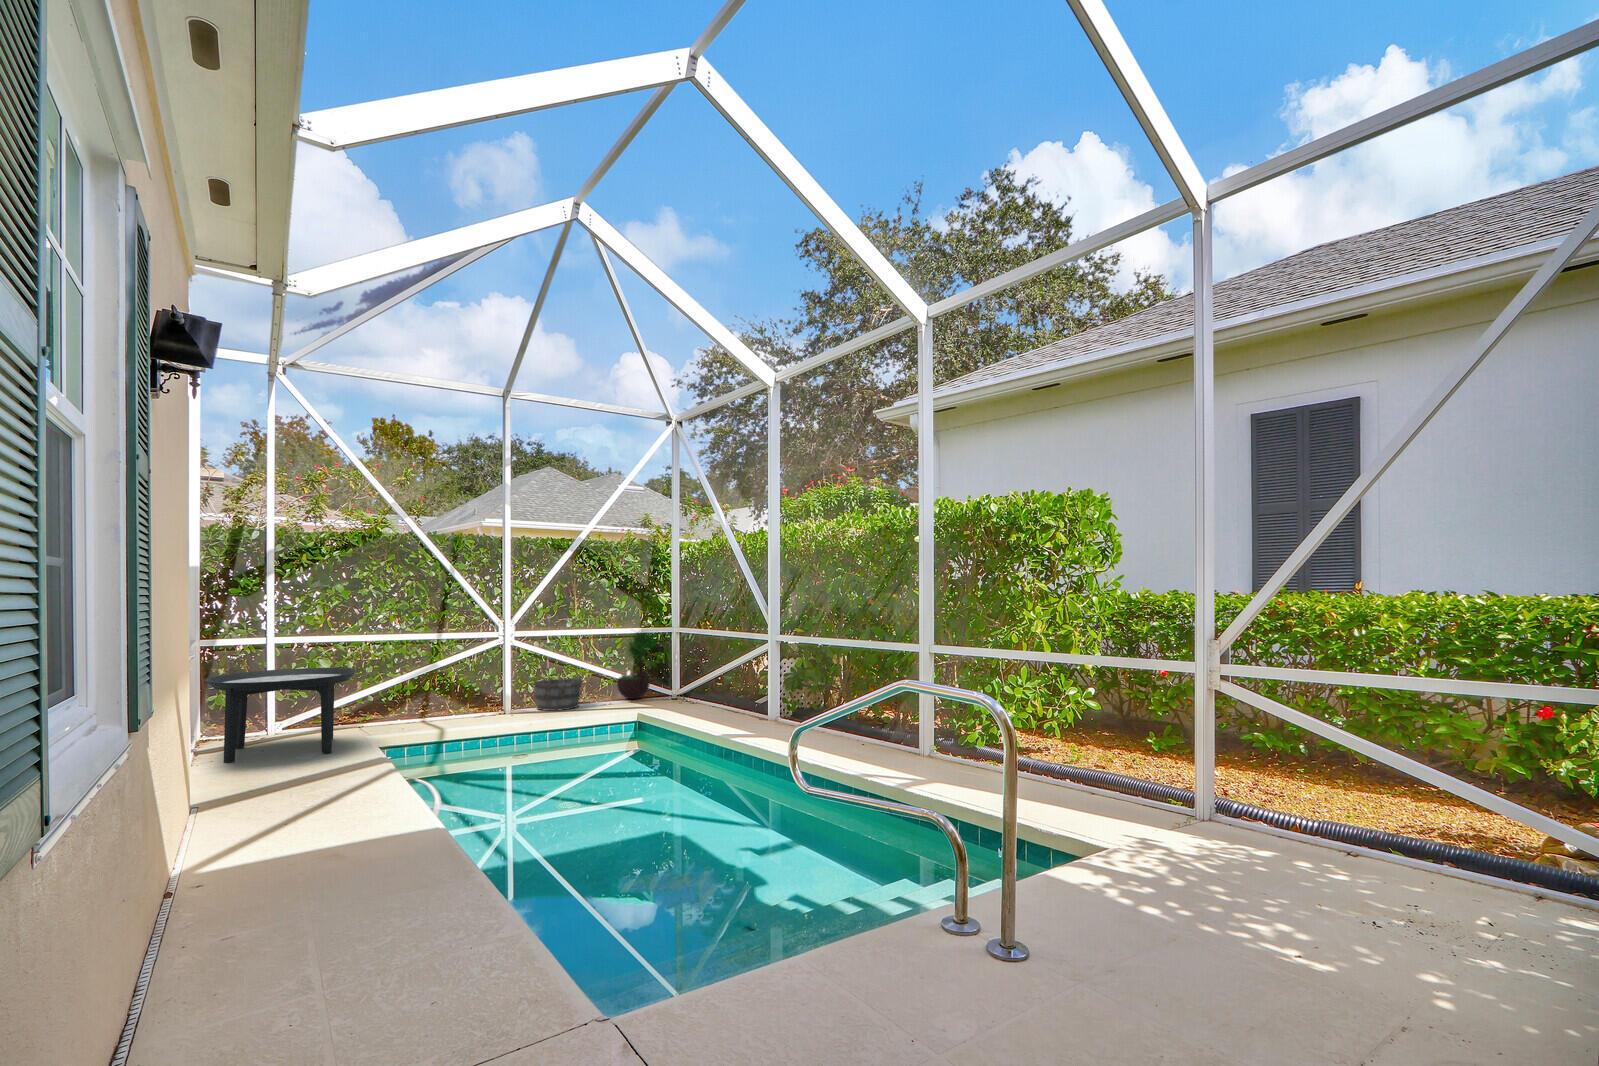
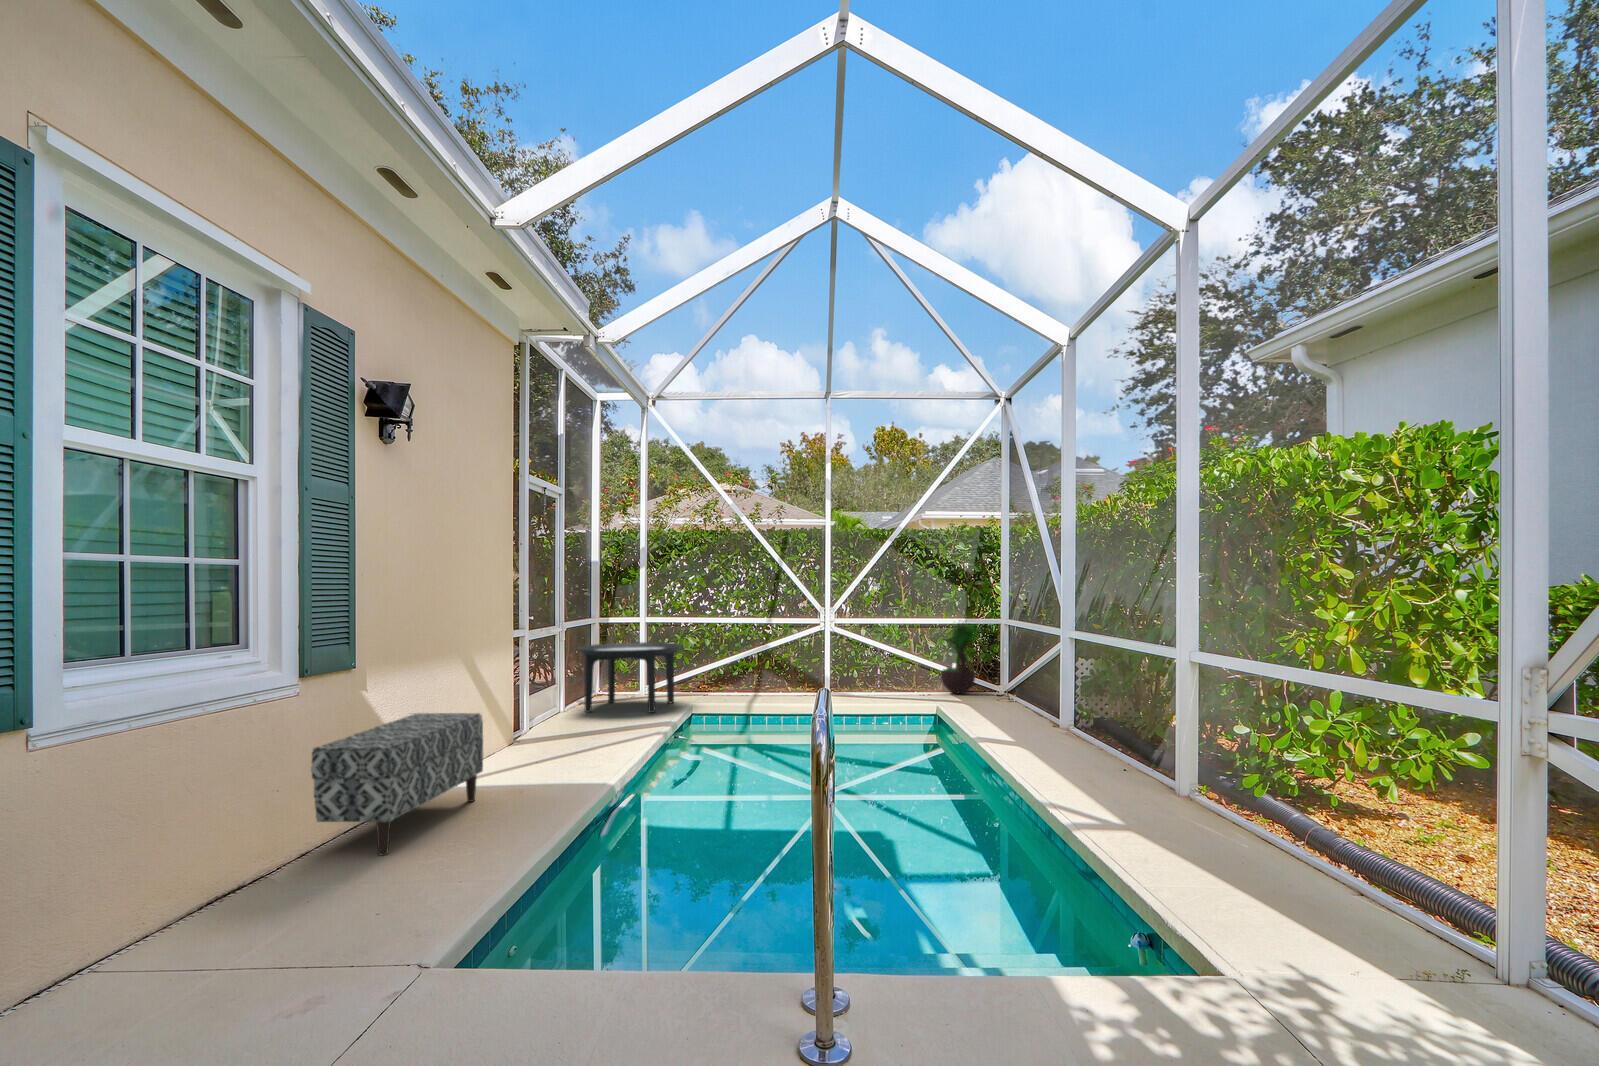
bucket: present [534,677,583,711] -> none [853,665,901,697]
bench: none [144,772,333,1017] -> present [311,713,483,855]

